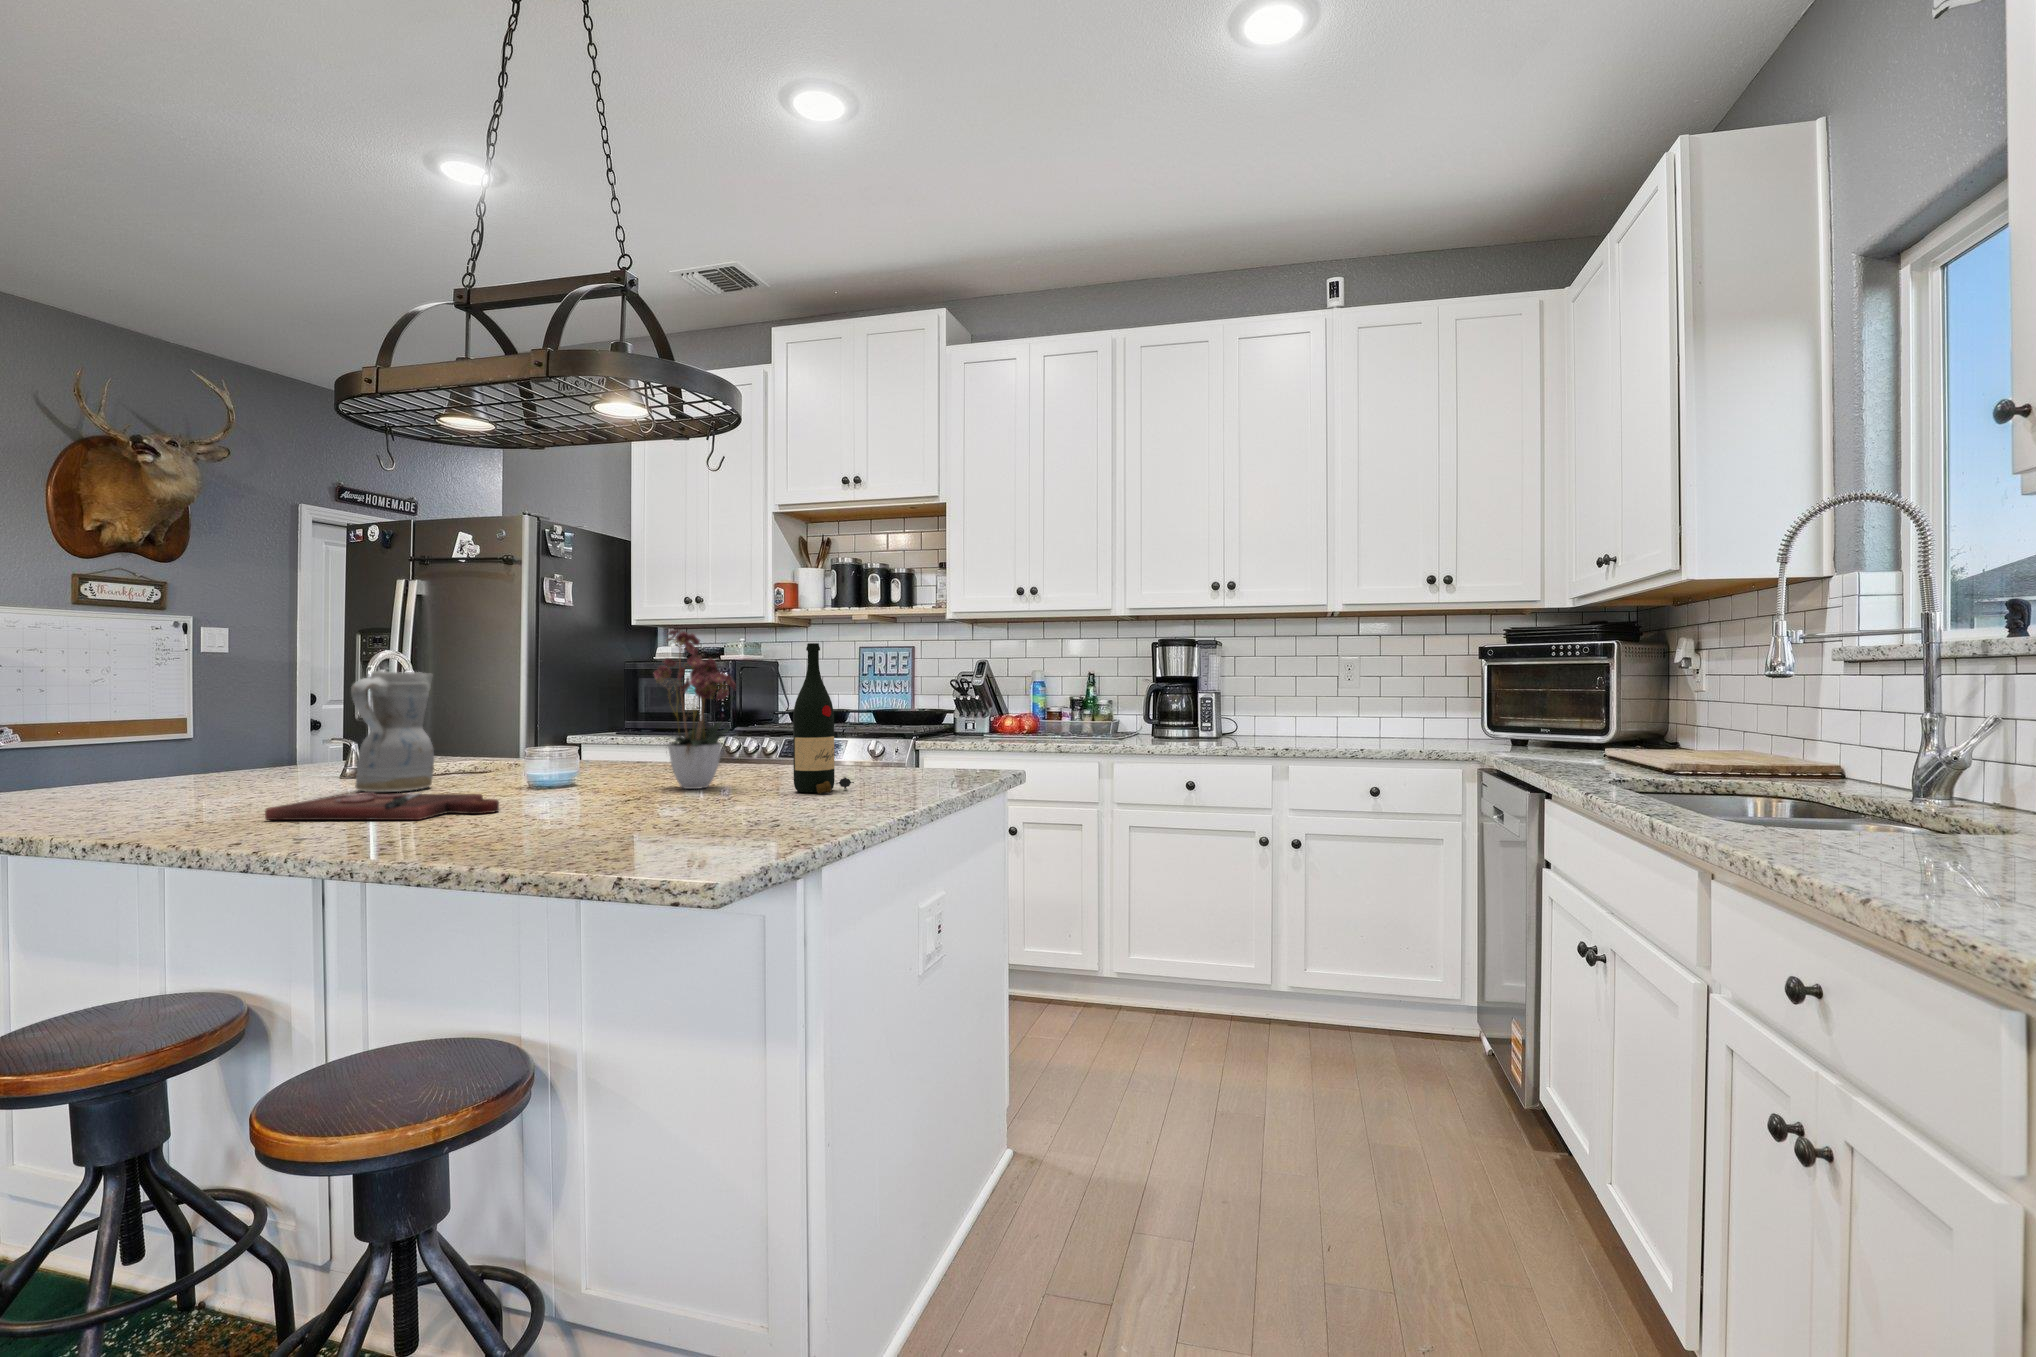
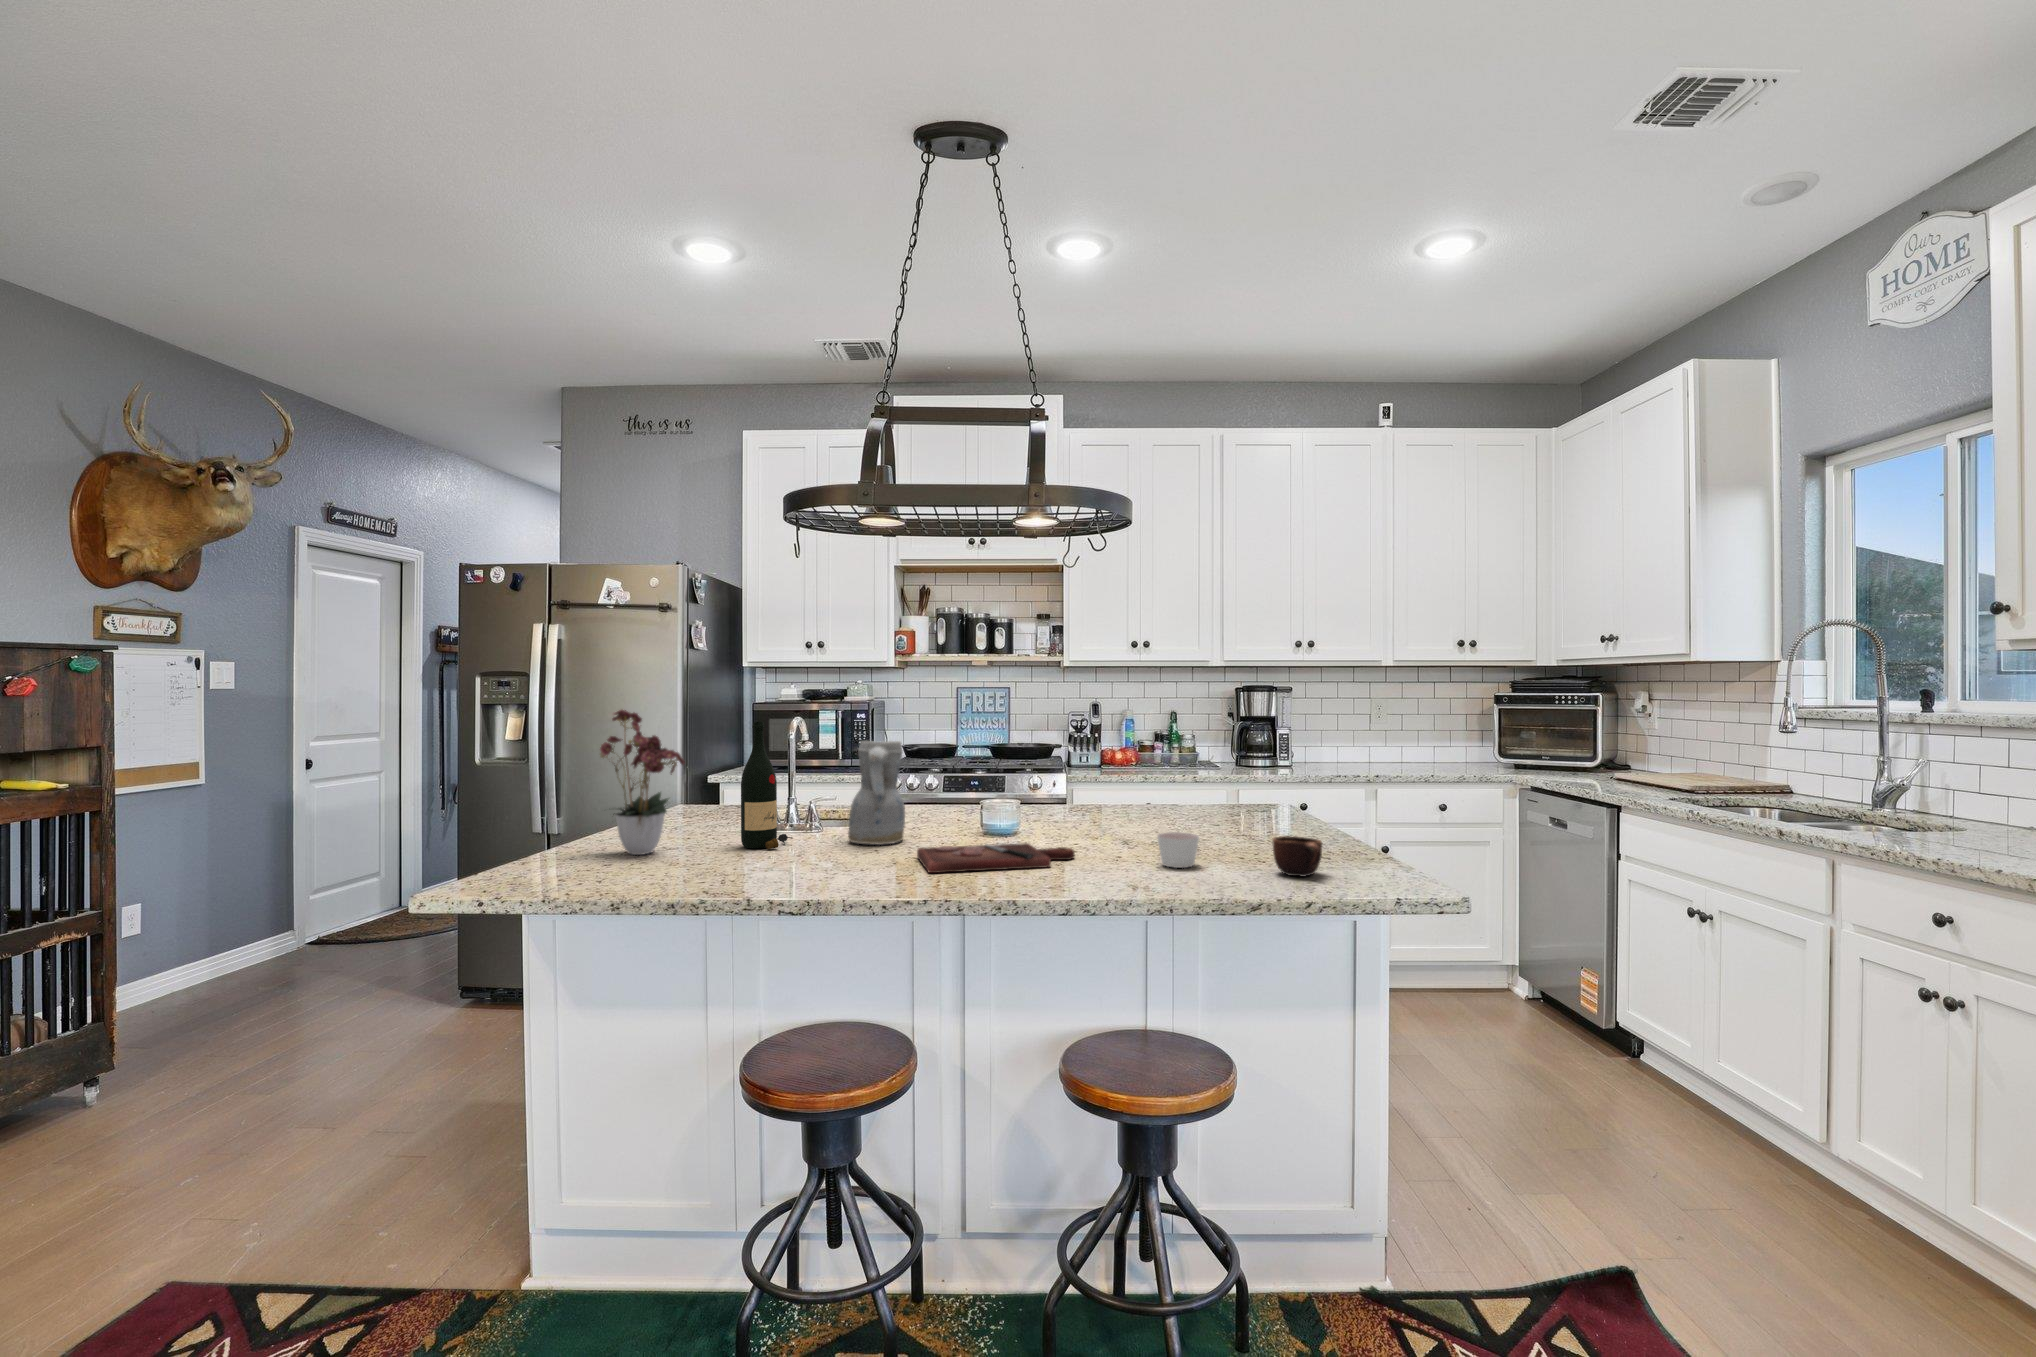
flower arrangement: present [654,630,735,789] -> present [600,710,685,855]
wine bottle: present [793,643,854,794] -> present [741,722,792,849]
candle: none [529,782,591,827] -> present [1157,832,1199,868]
mug: none [609,788,684,844] -> present [1272,836,1322,877]

